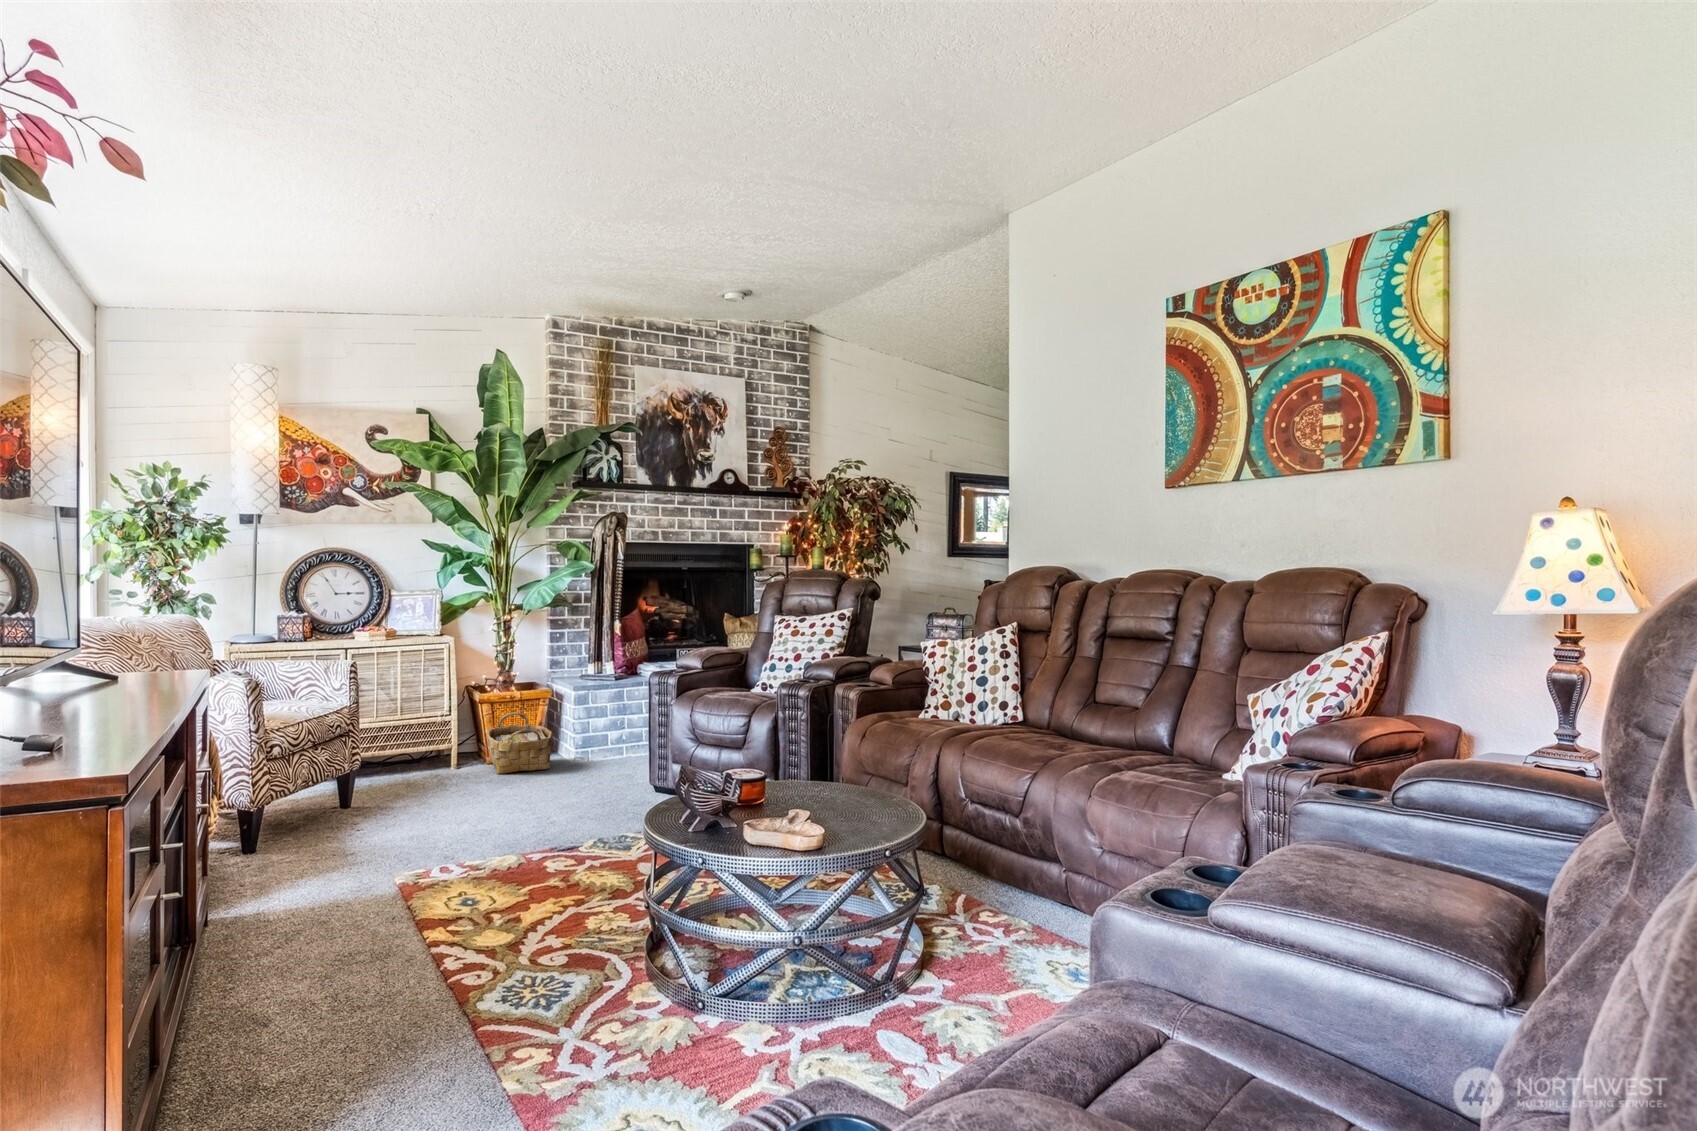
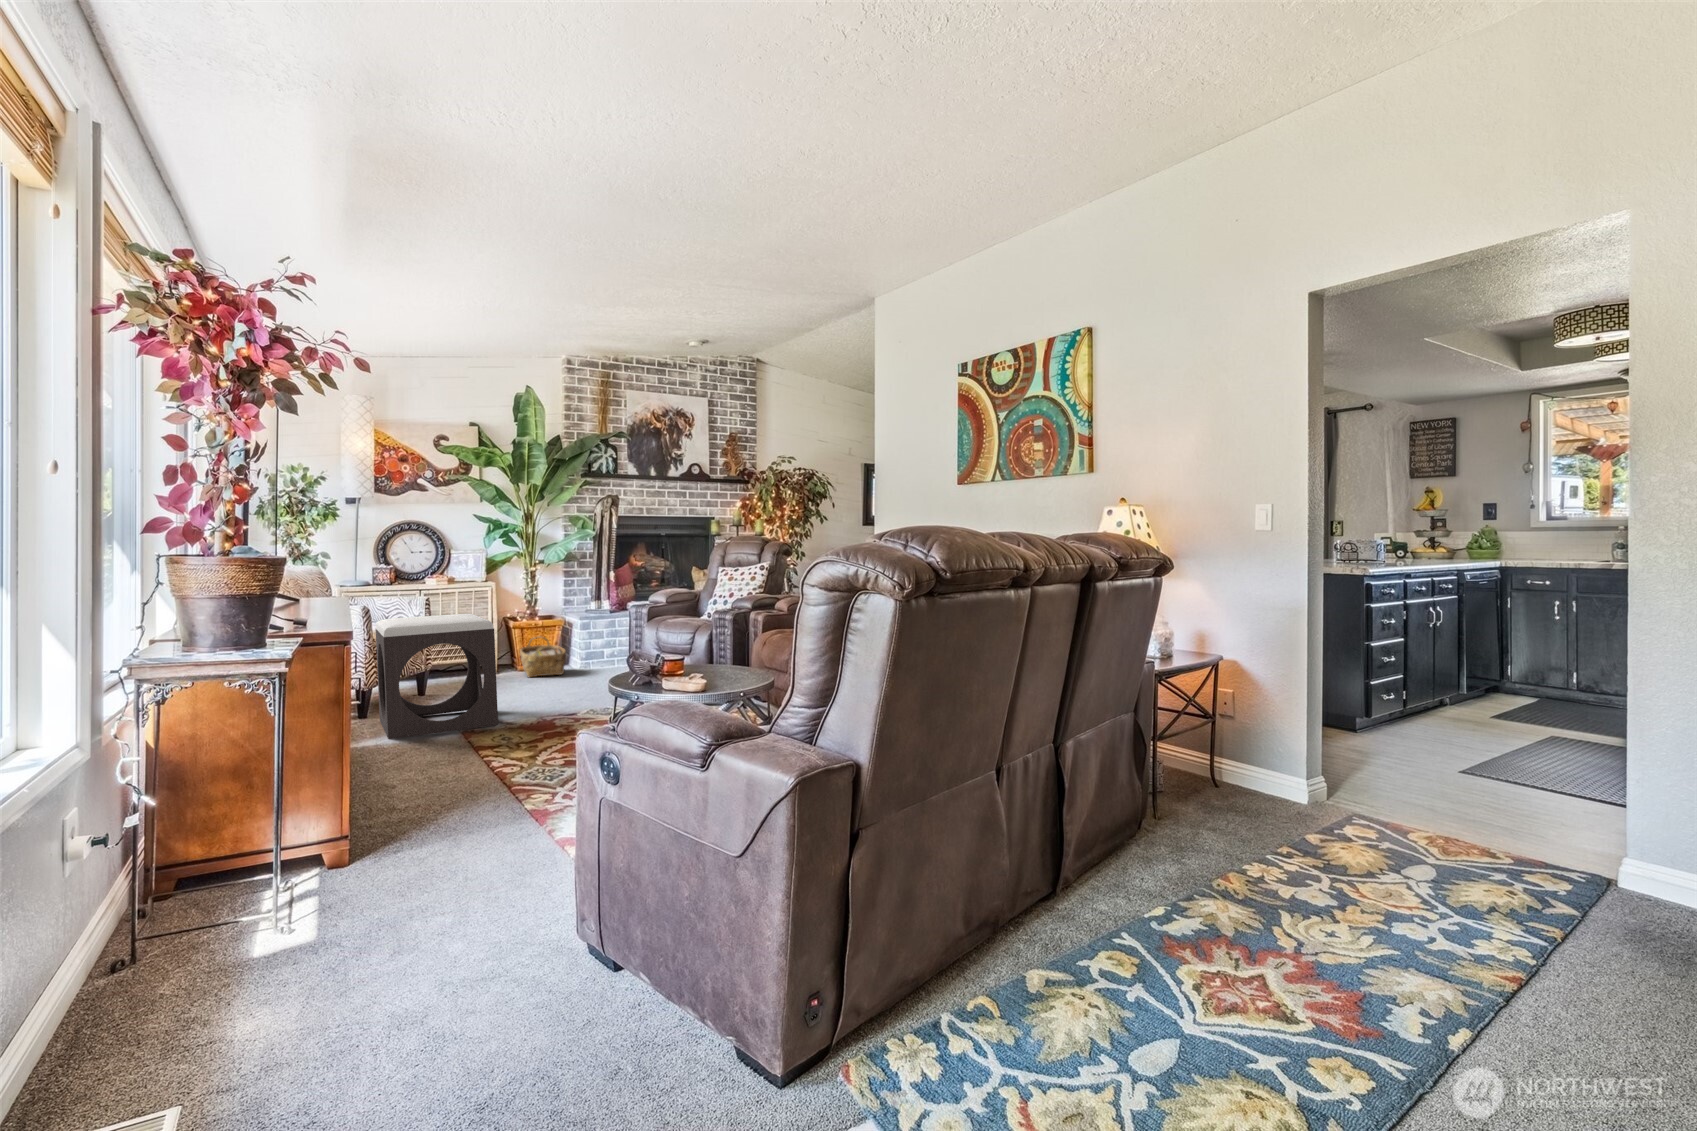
footstool: none [261,689,454,907] -> present [376,614,498,739]

